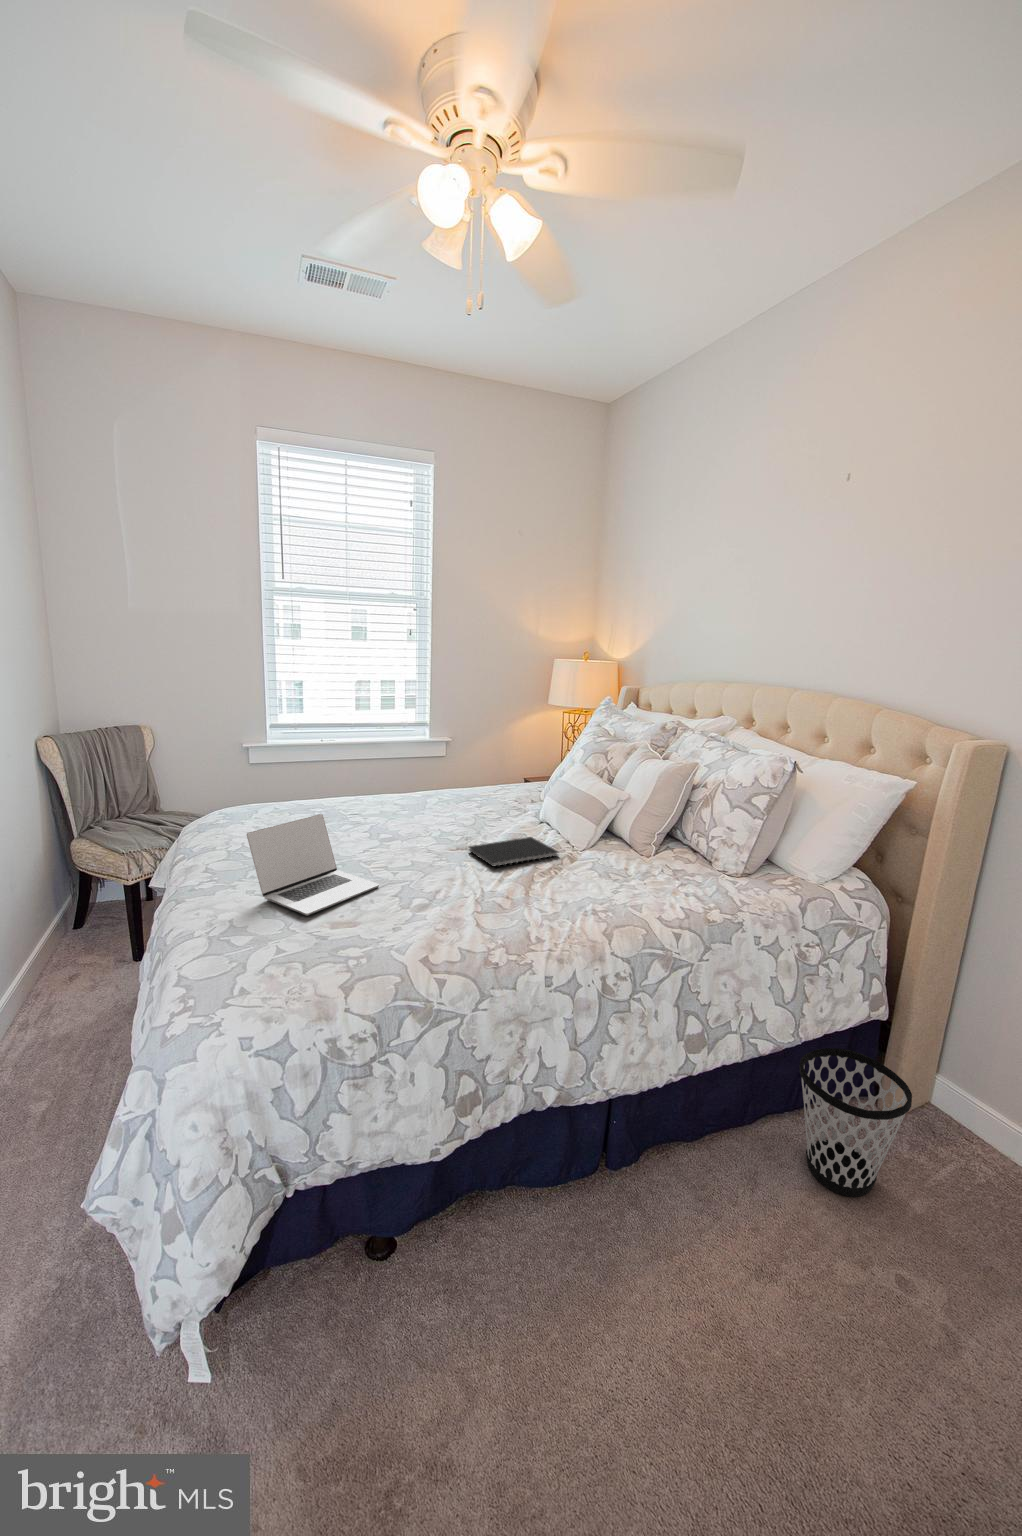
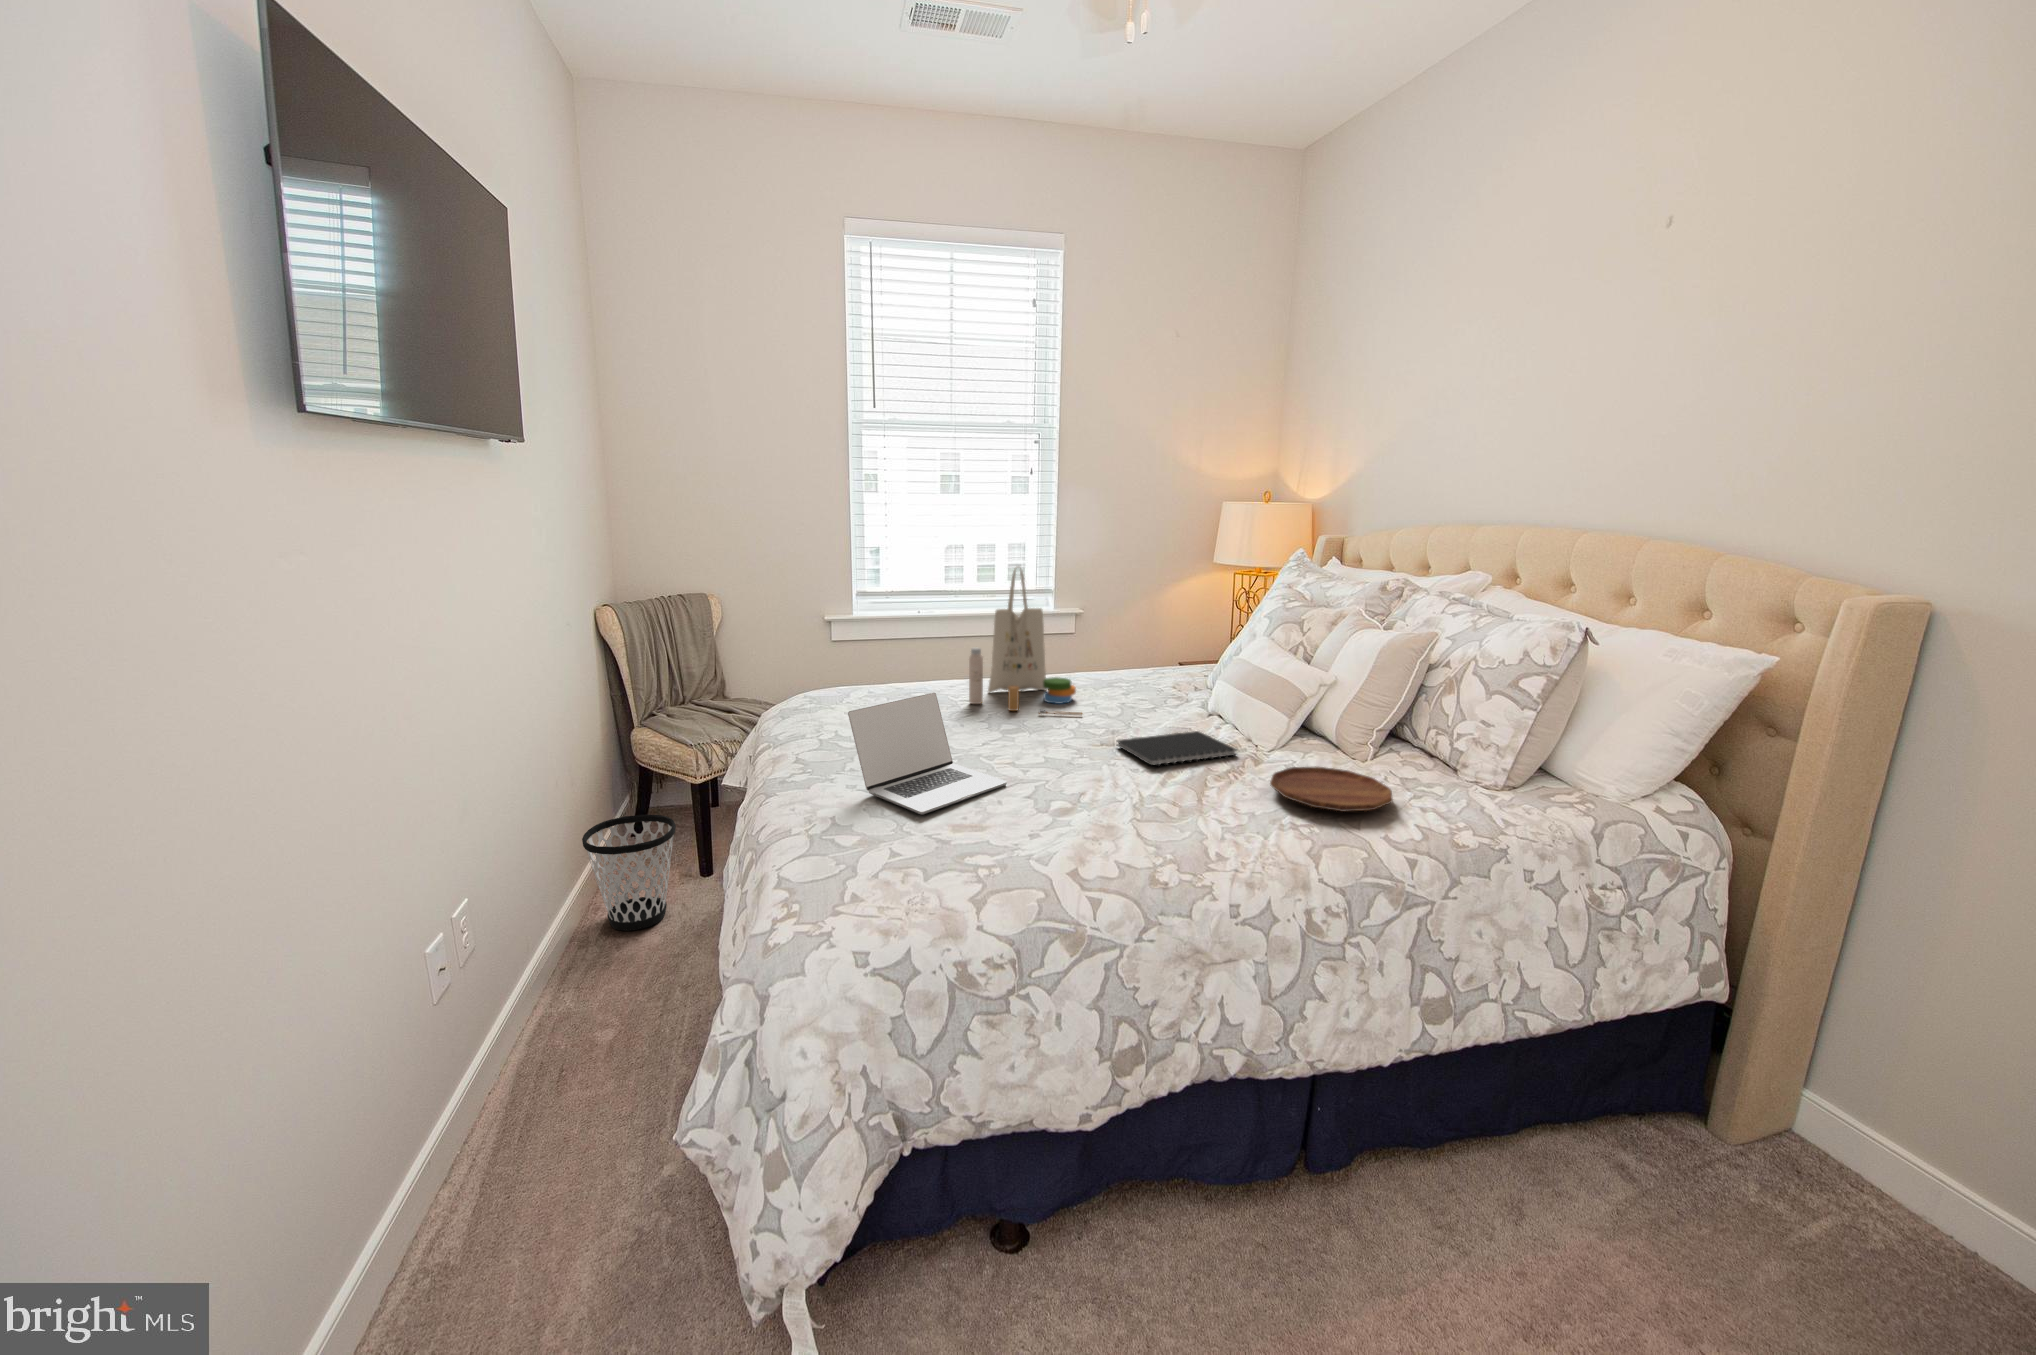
tote bag: none [355,709,445,826] -> present [969,567,1082,715]
tray: none [579,864,666,899] -> present [1270,766,1393,811]
wastebasket: present [799,1048,912,1197] -> present [582,815,676,931]

